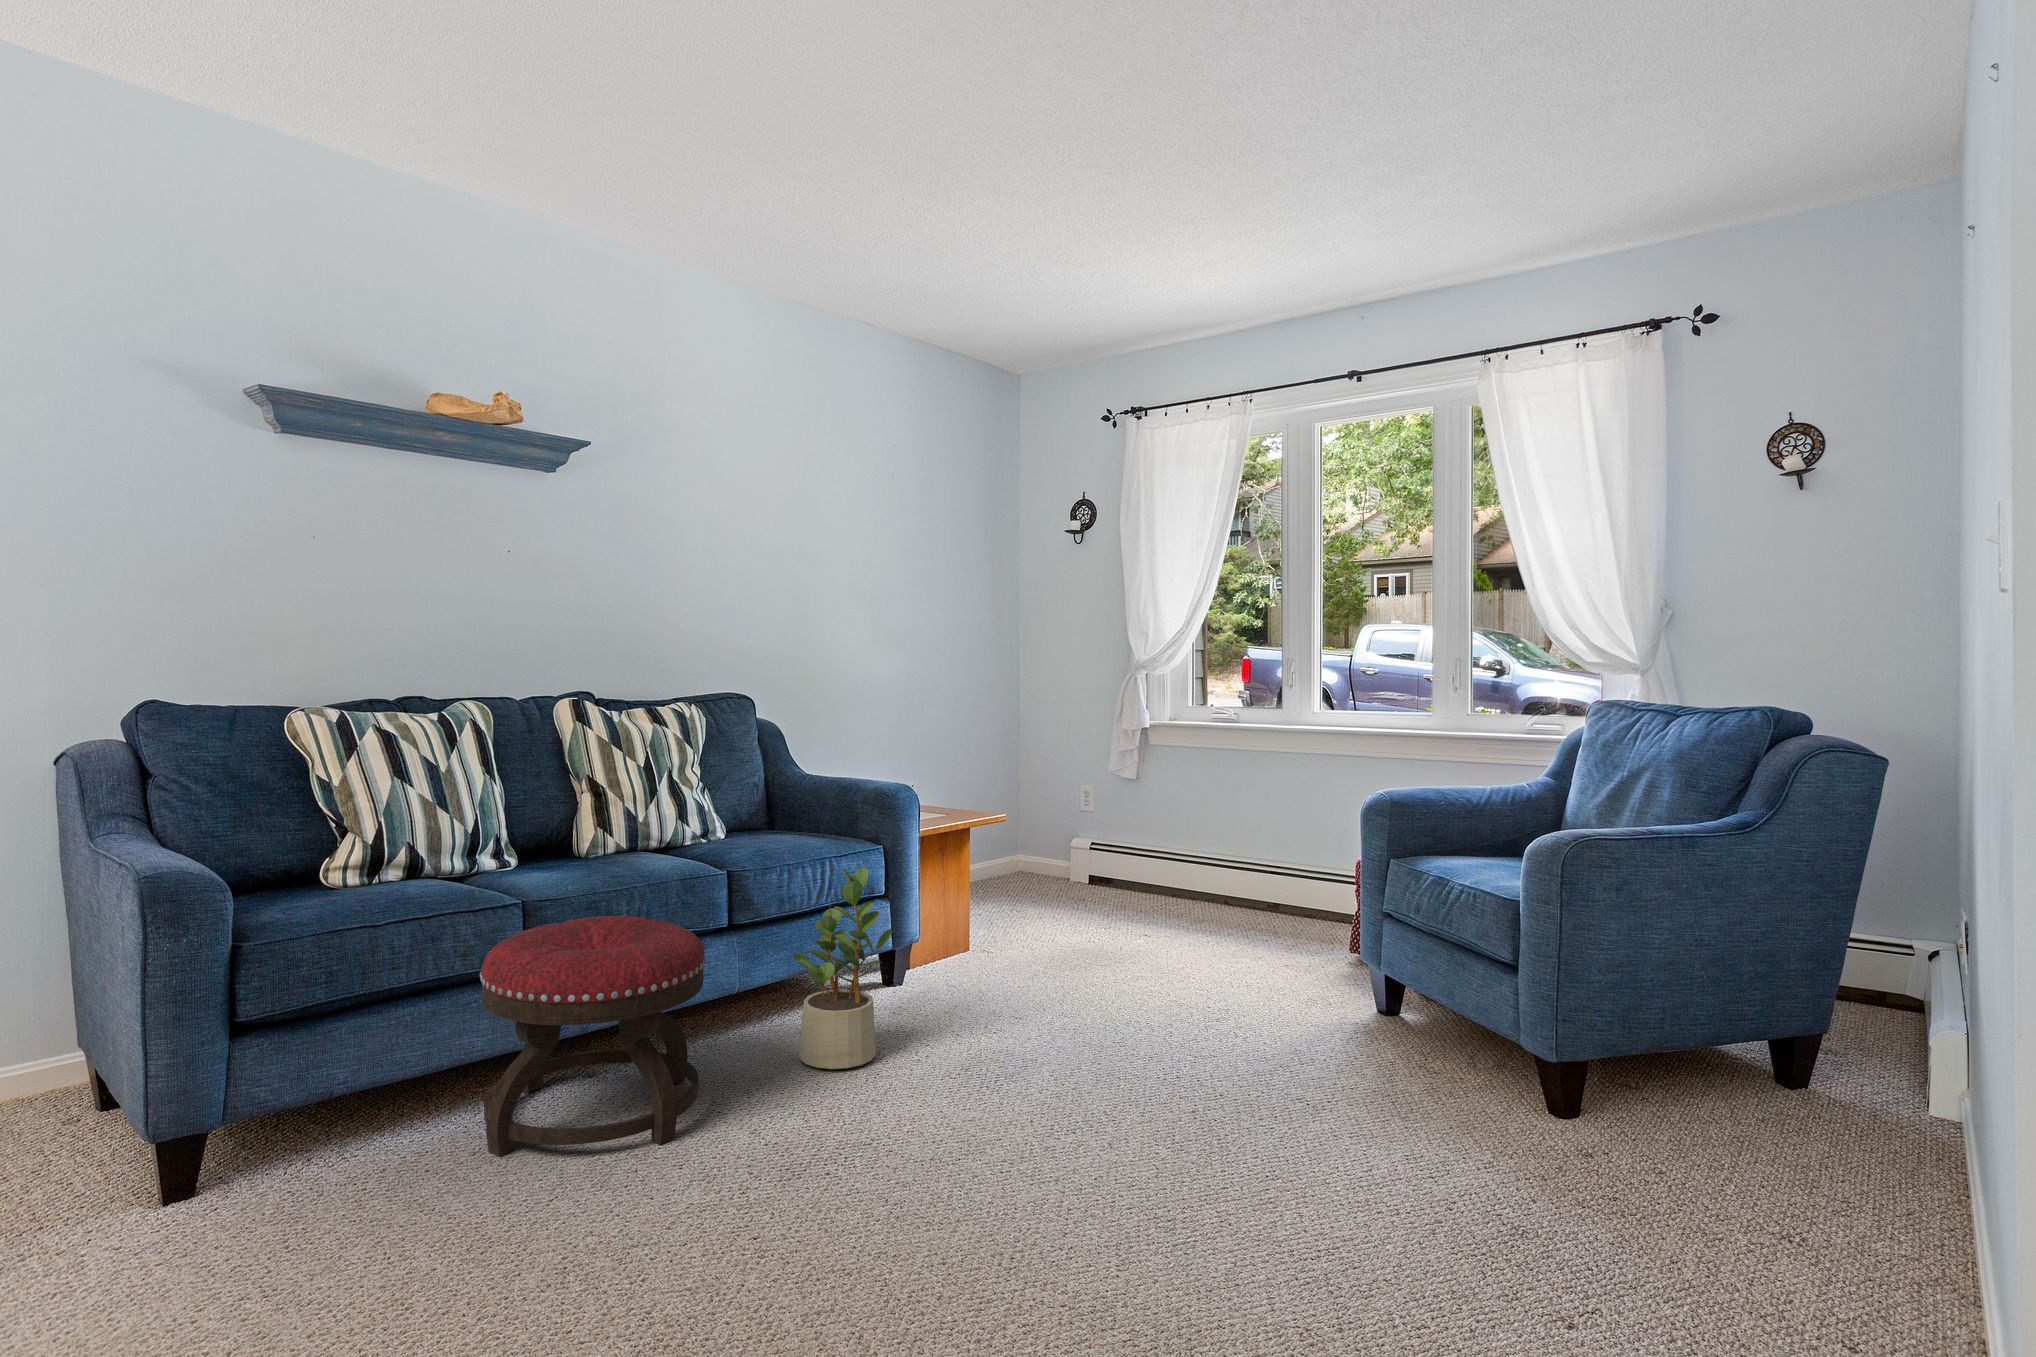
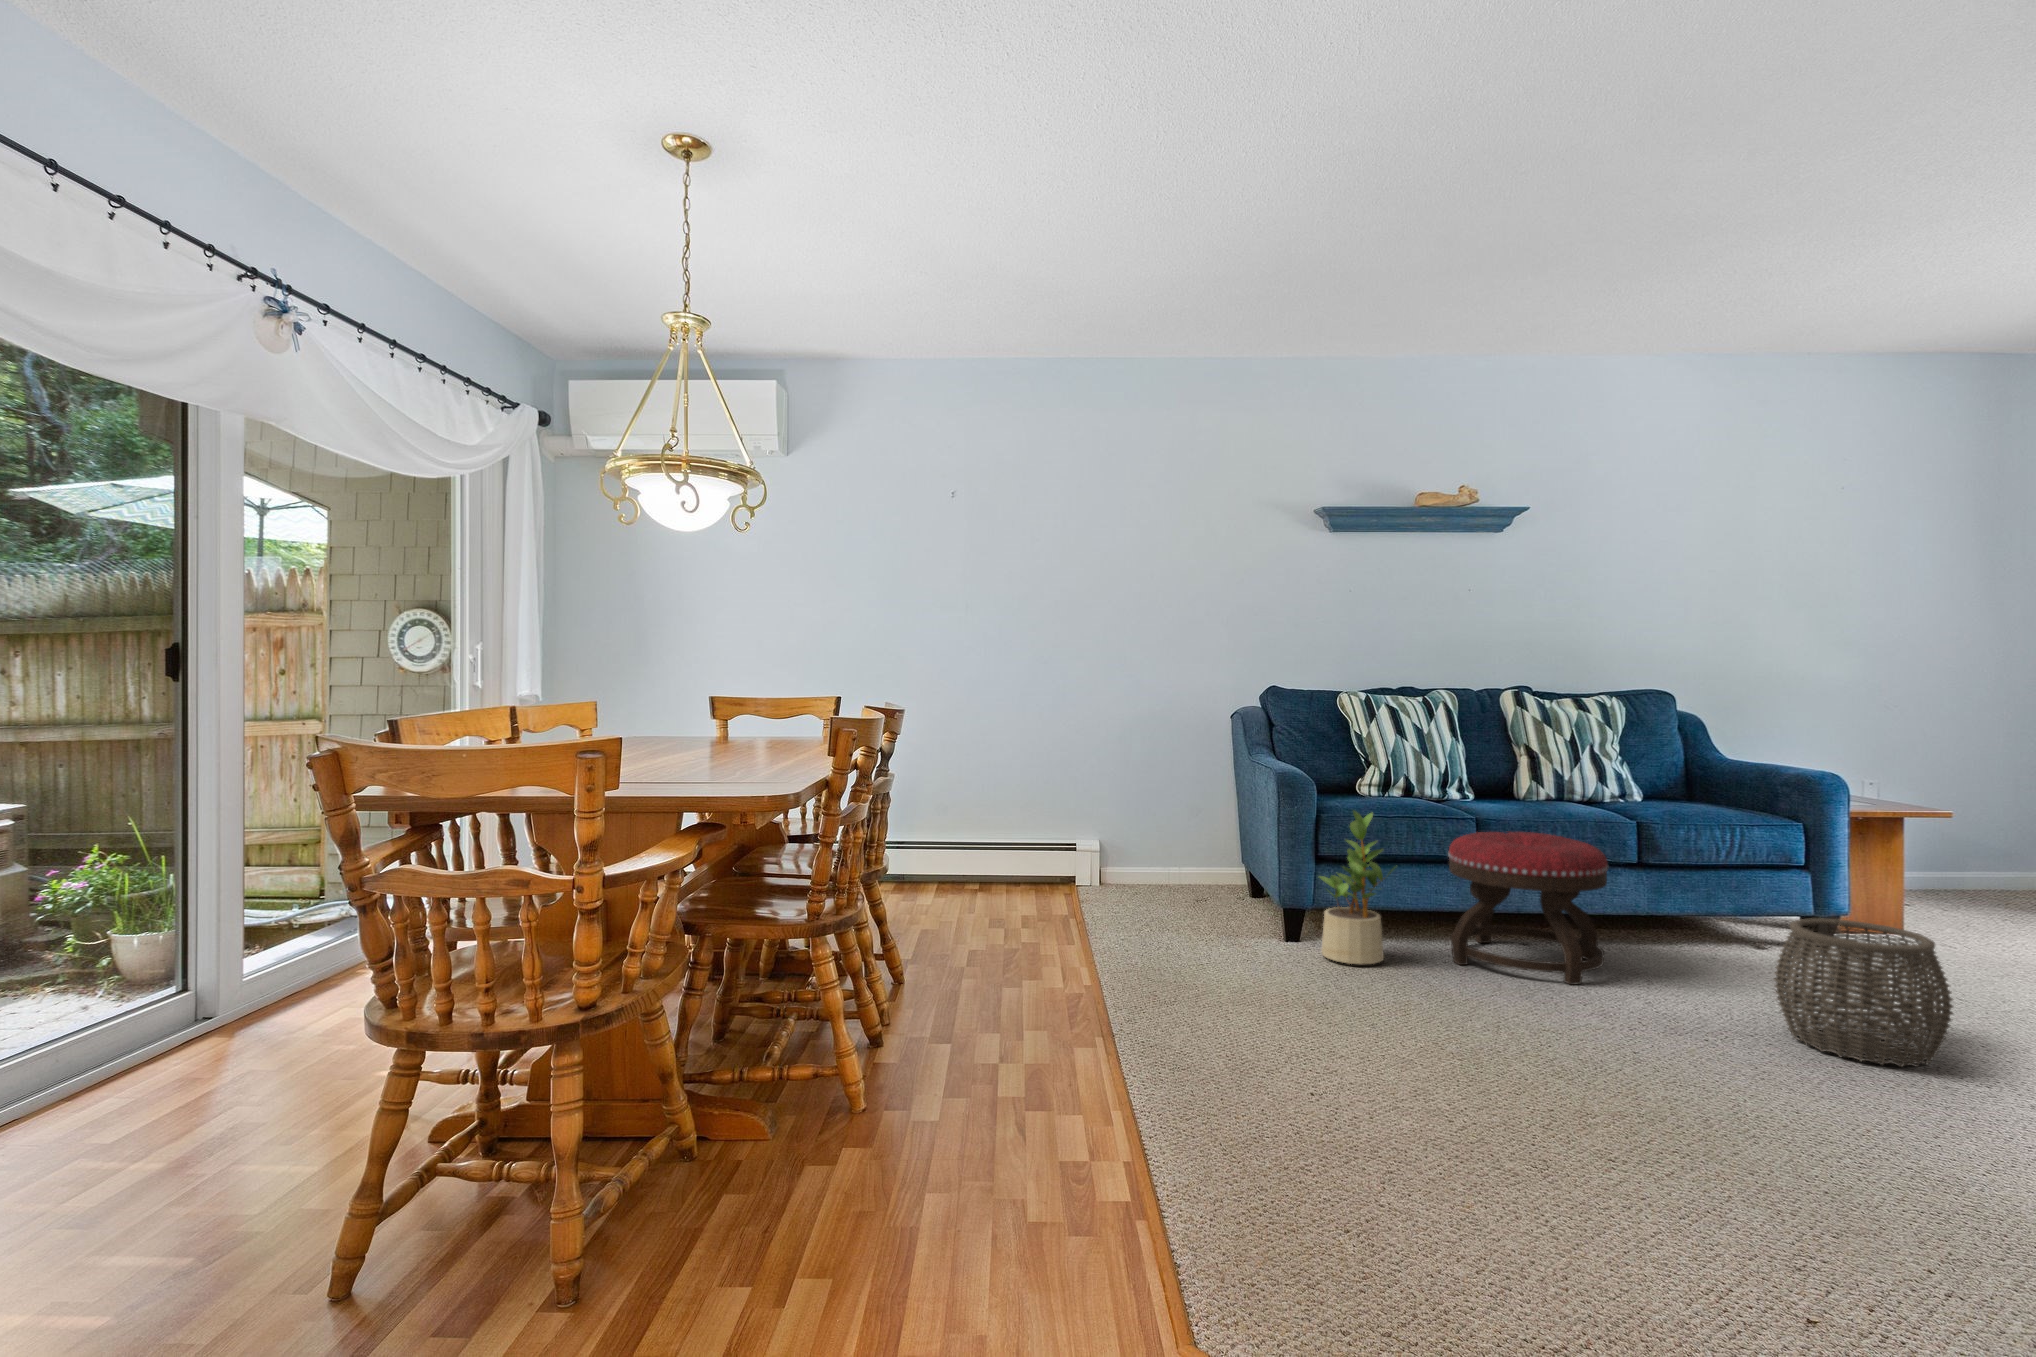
potted plant: present [793,867,892,1069] -> present [1319,811,1394,964]
woven basket: none [899,988,1060,1171] -> present [1774,918,1953,1067]

